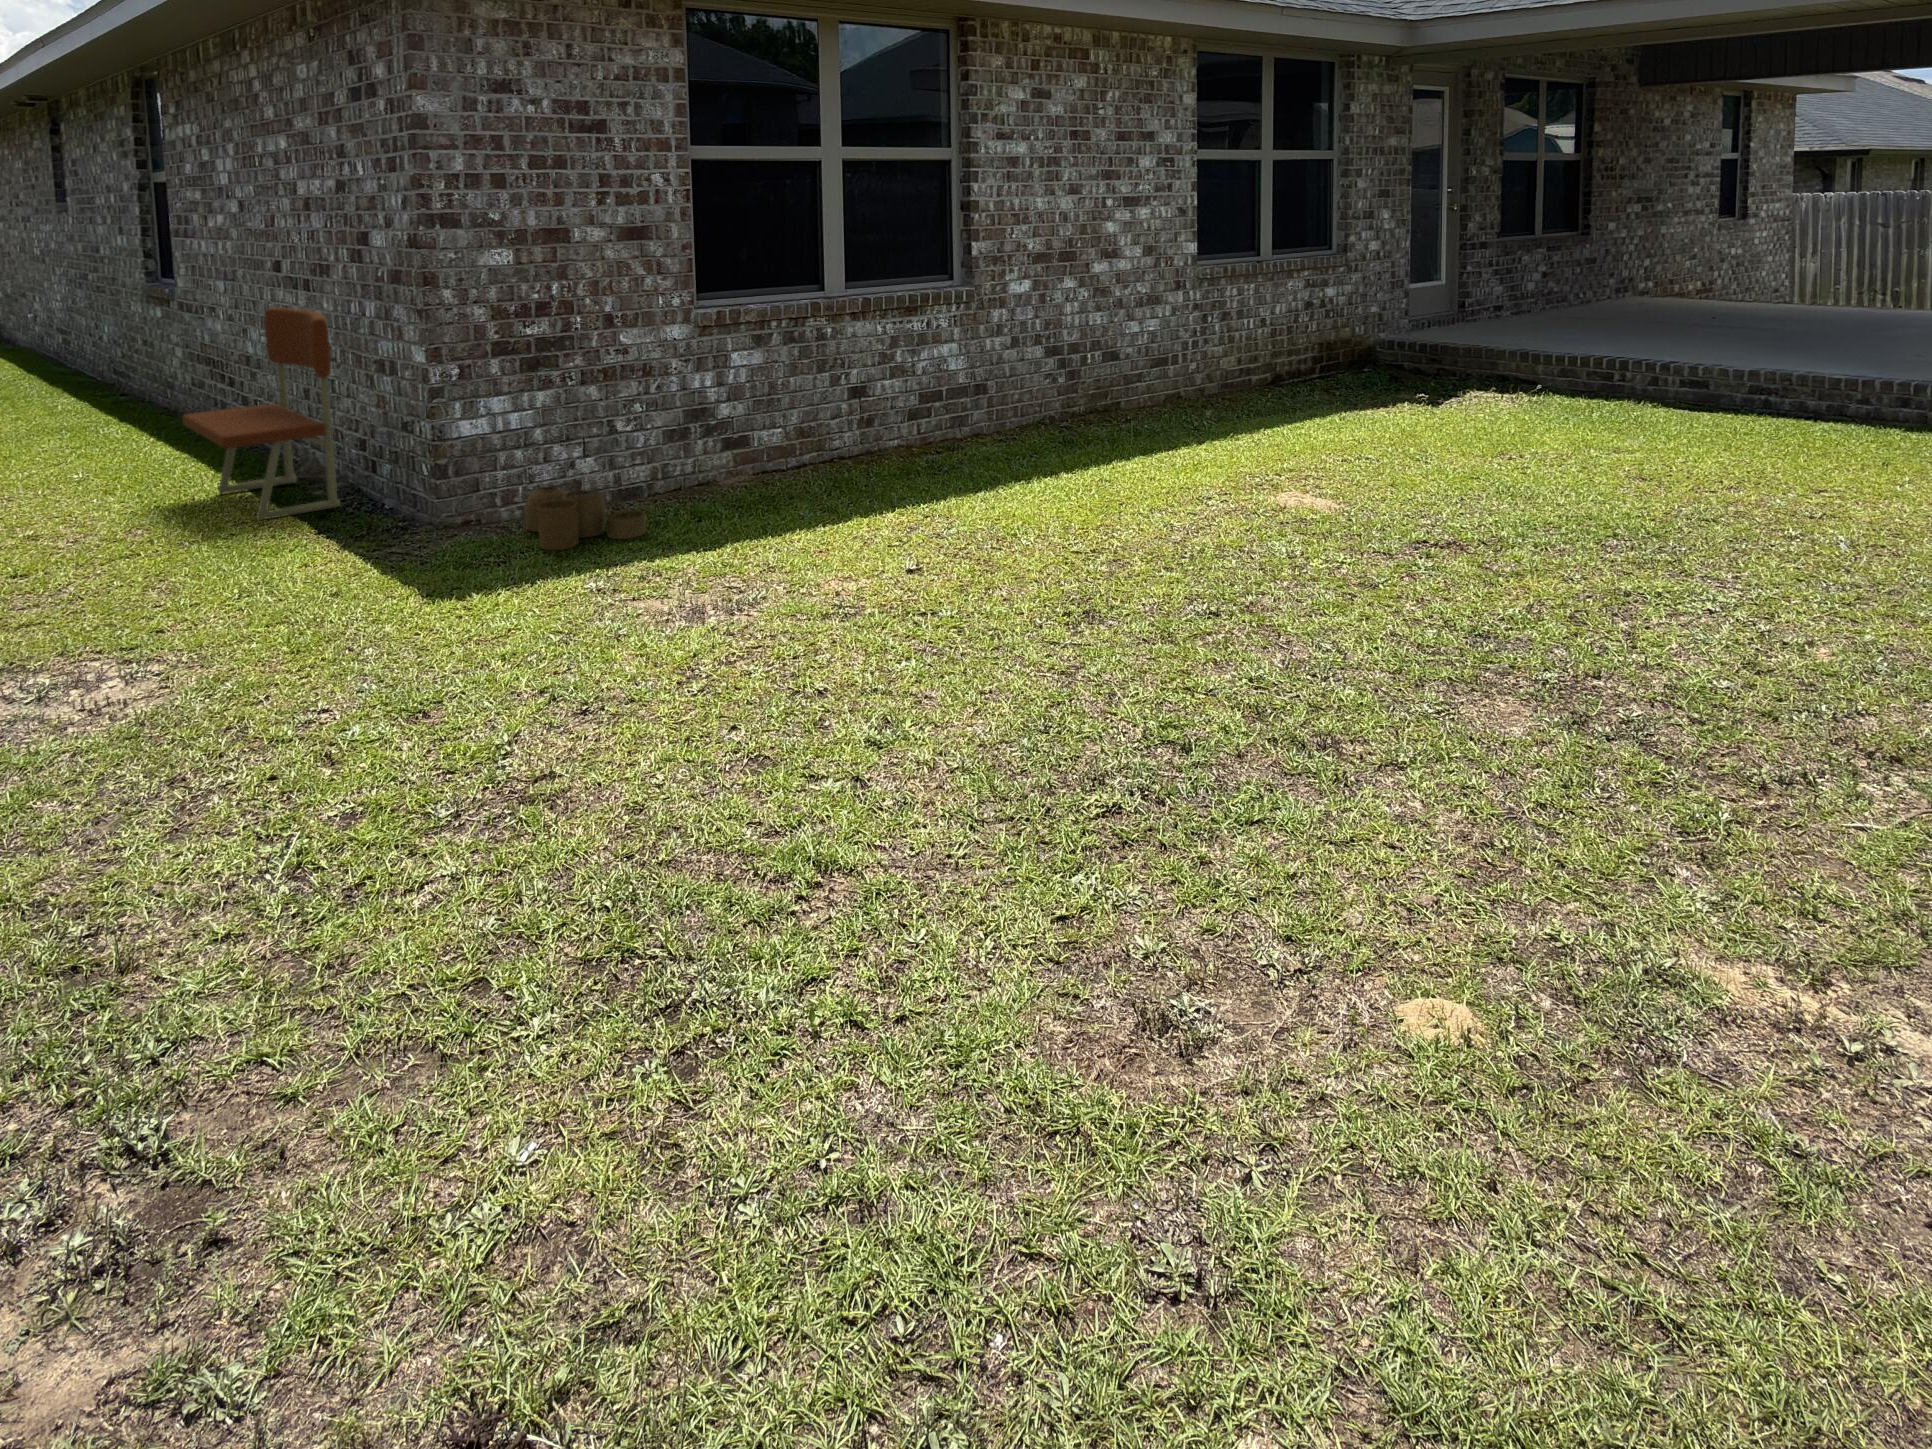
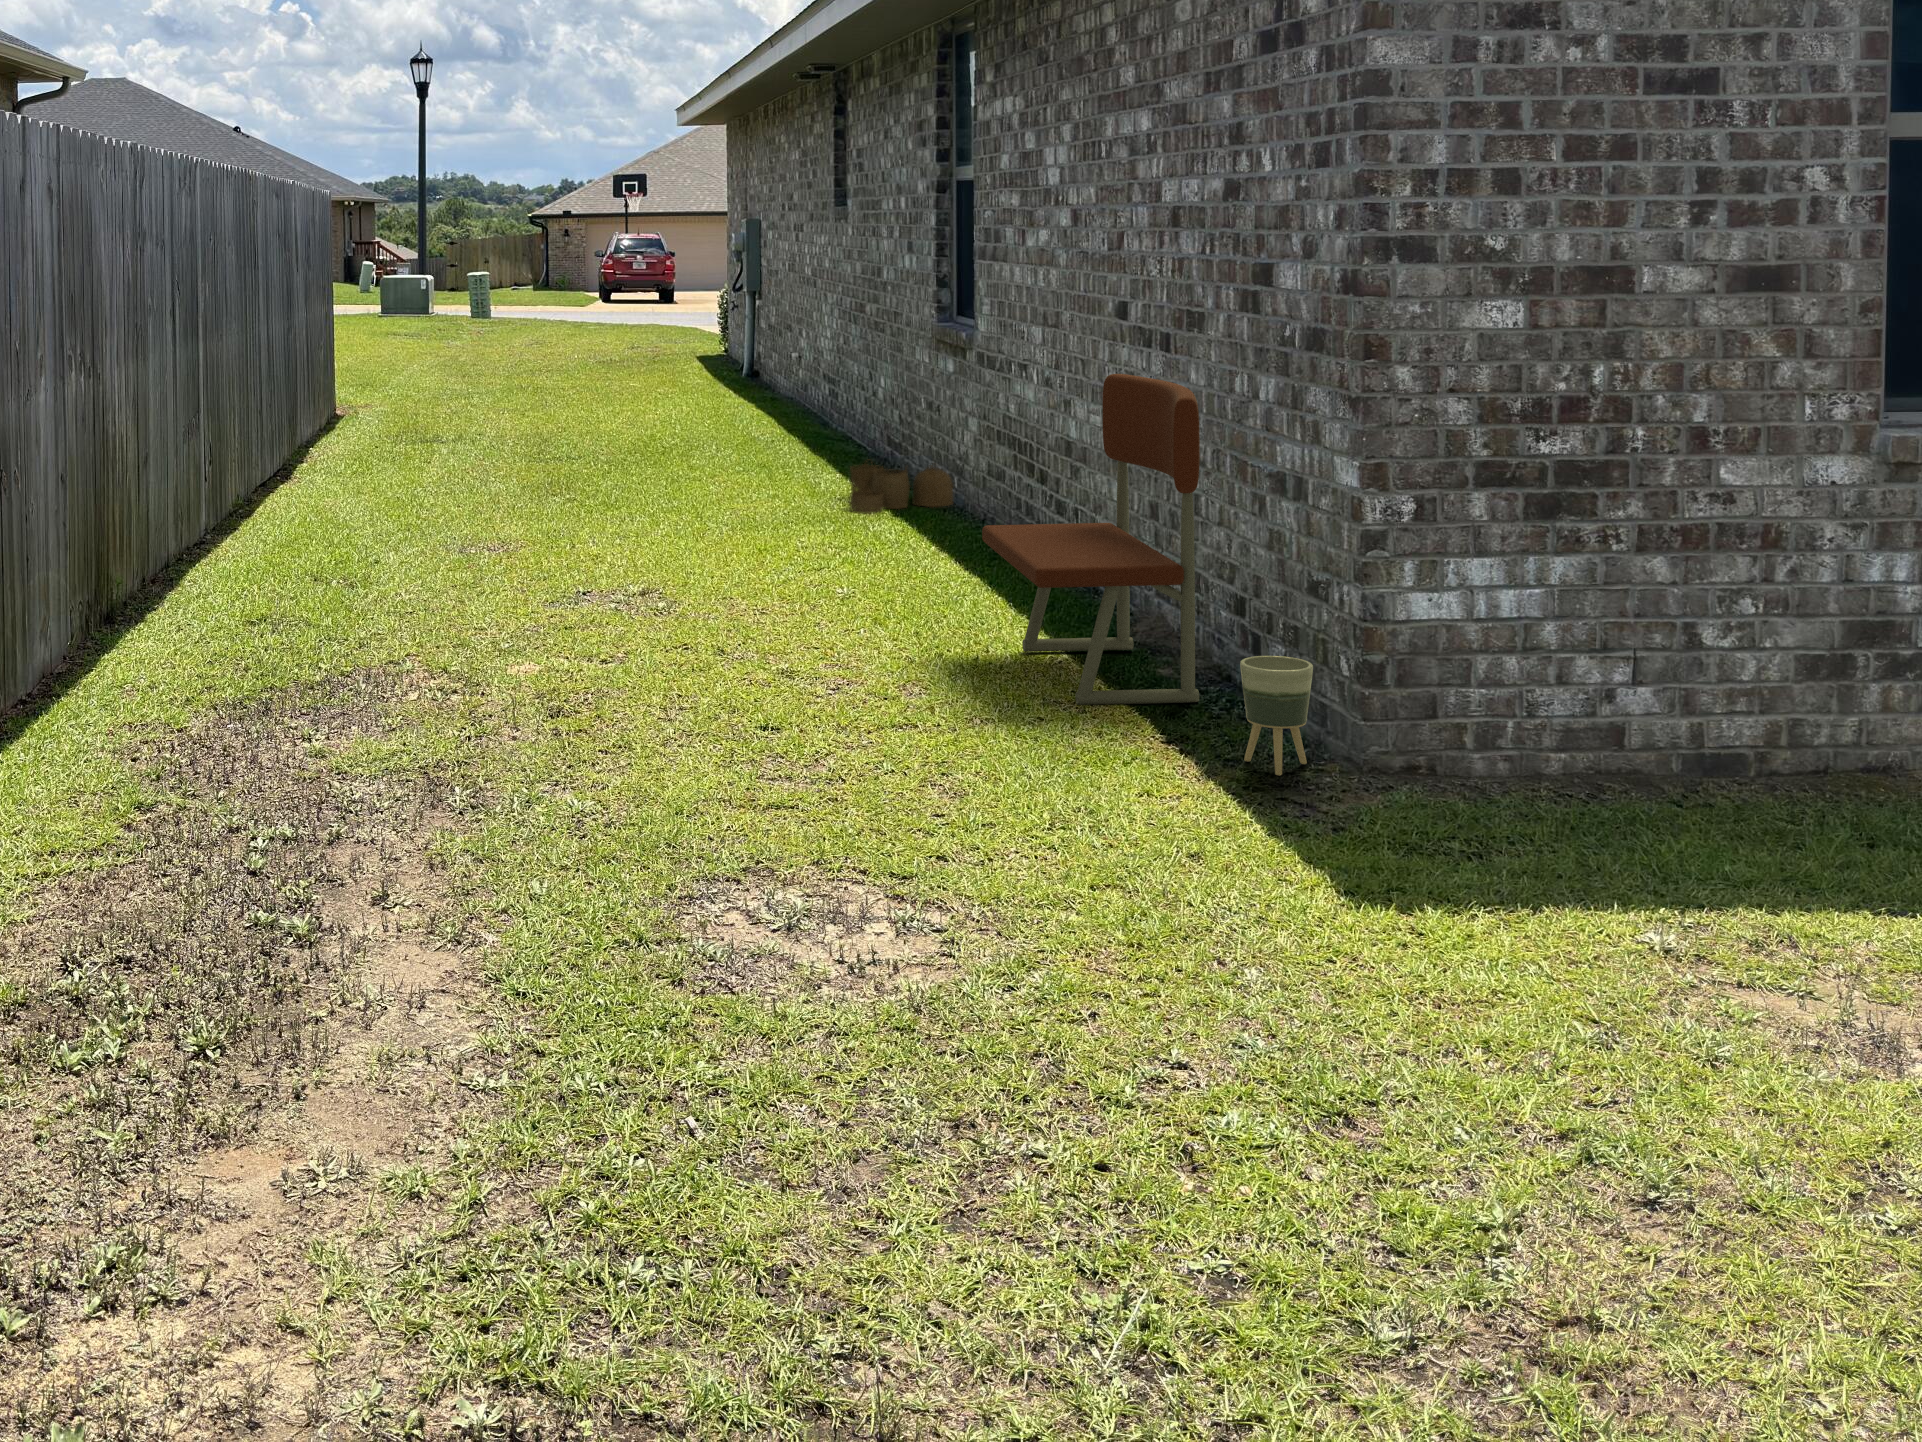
planter: none [362,469,407,540] -> present [1240,656,1313,776]
woven basket: present [525,486,646,550] -> present [849,462,953,514]

